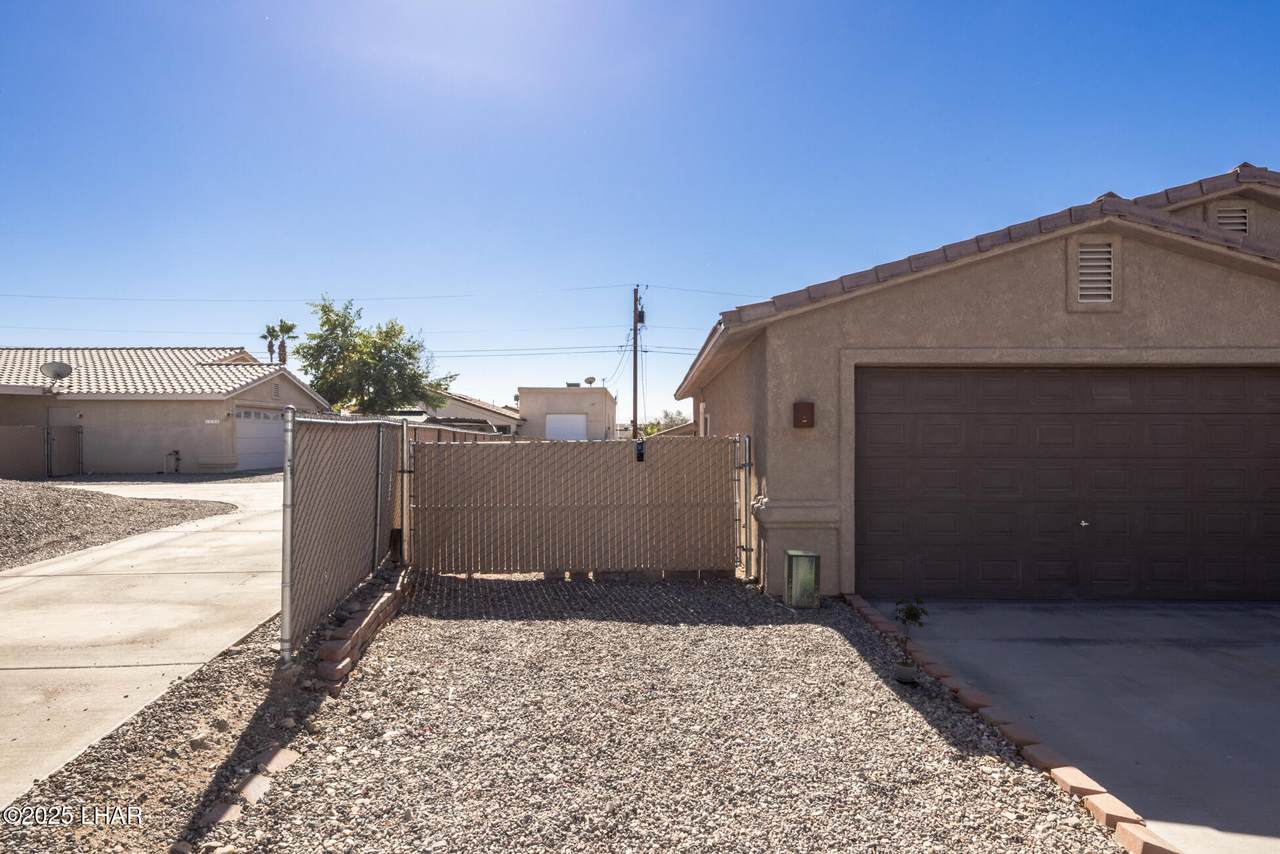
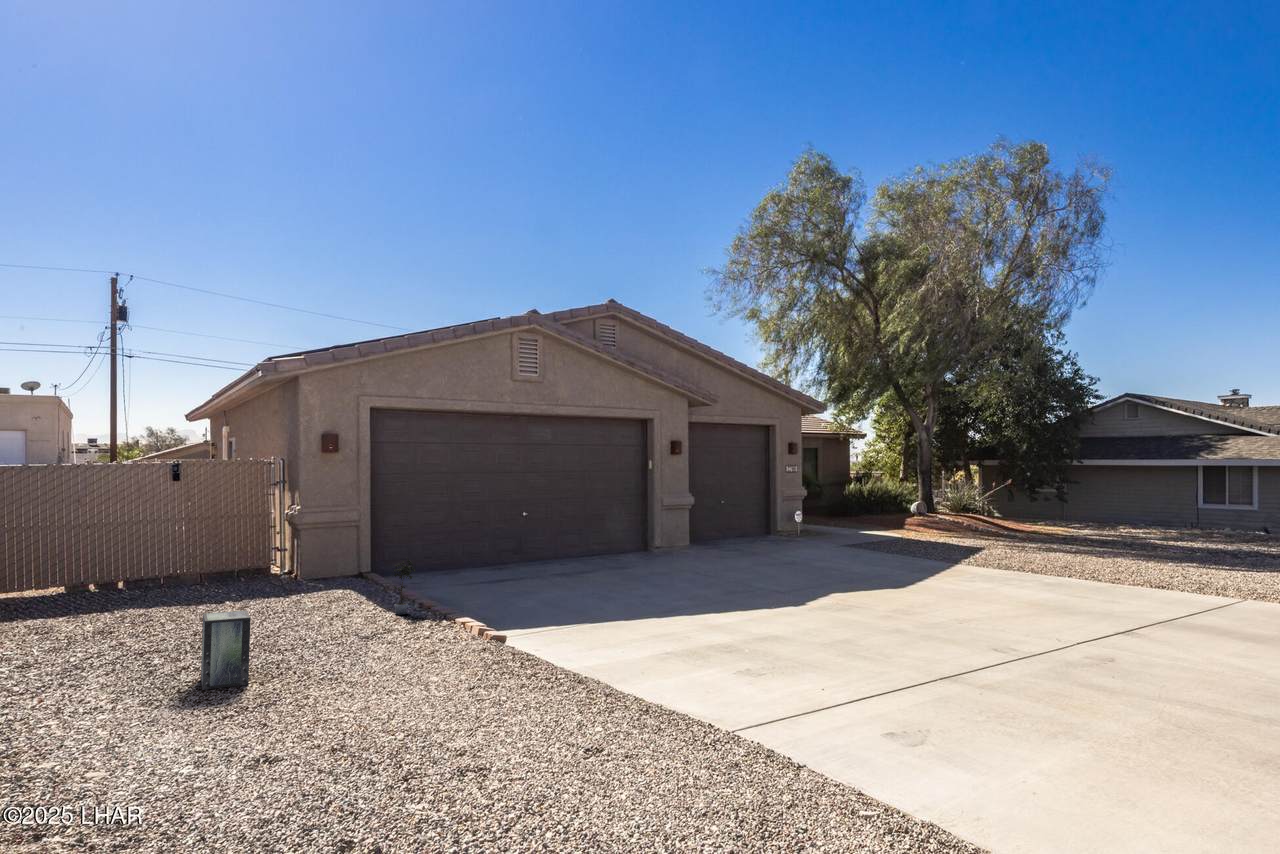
storage box: present [783,550,821,608] -> present [201,610,251,690]

